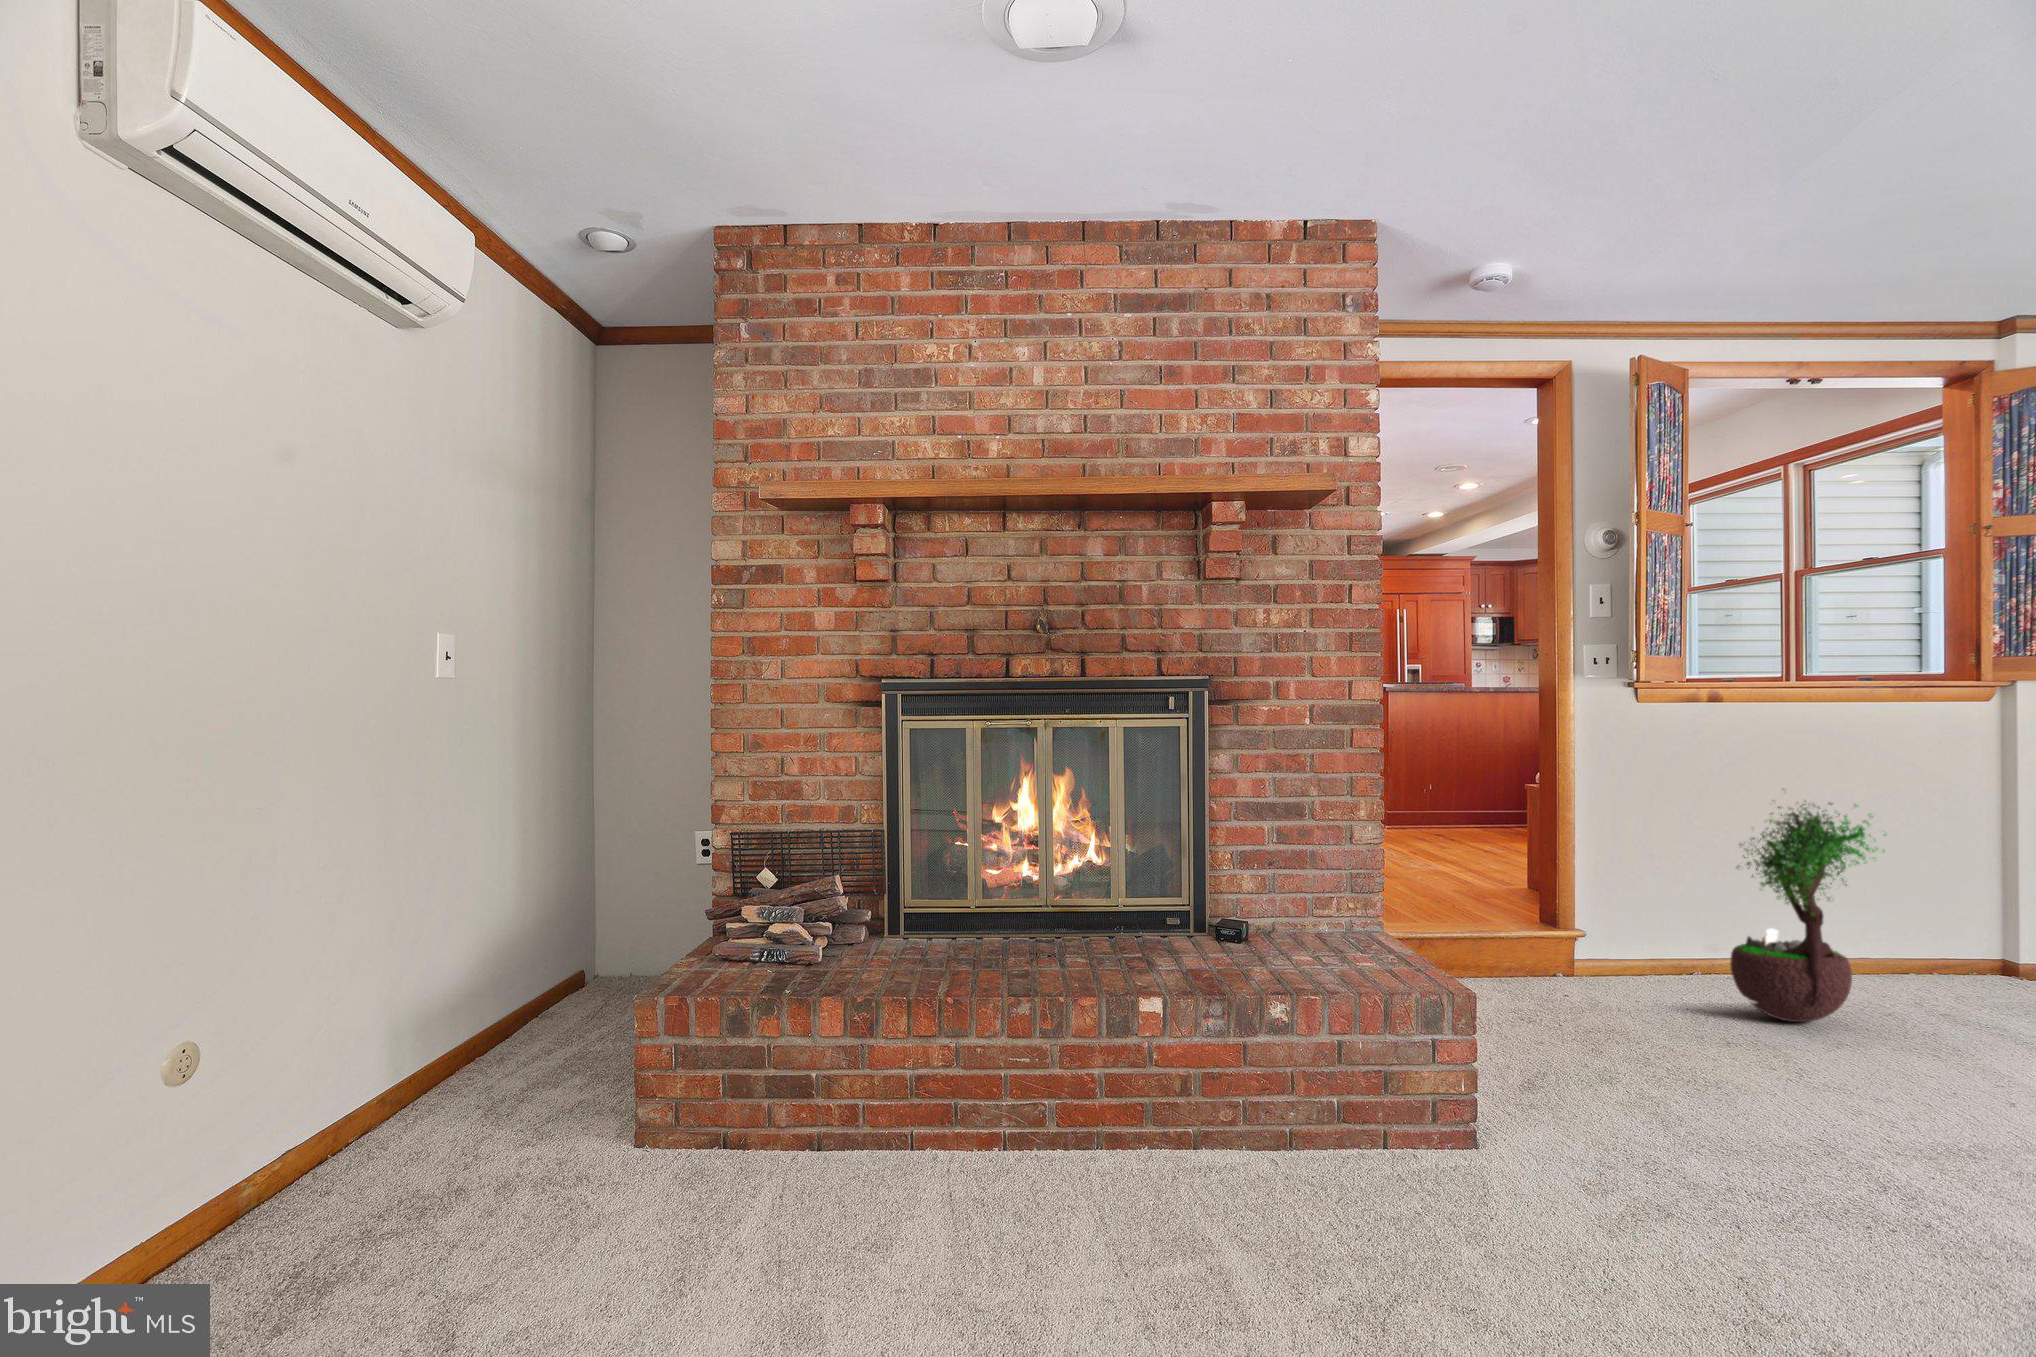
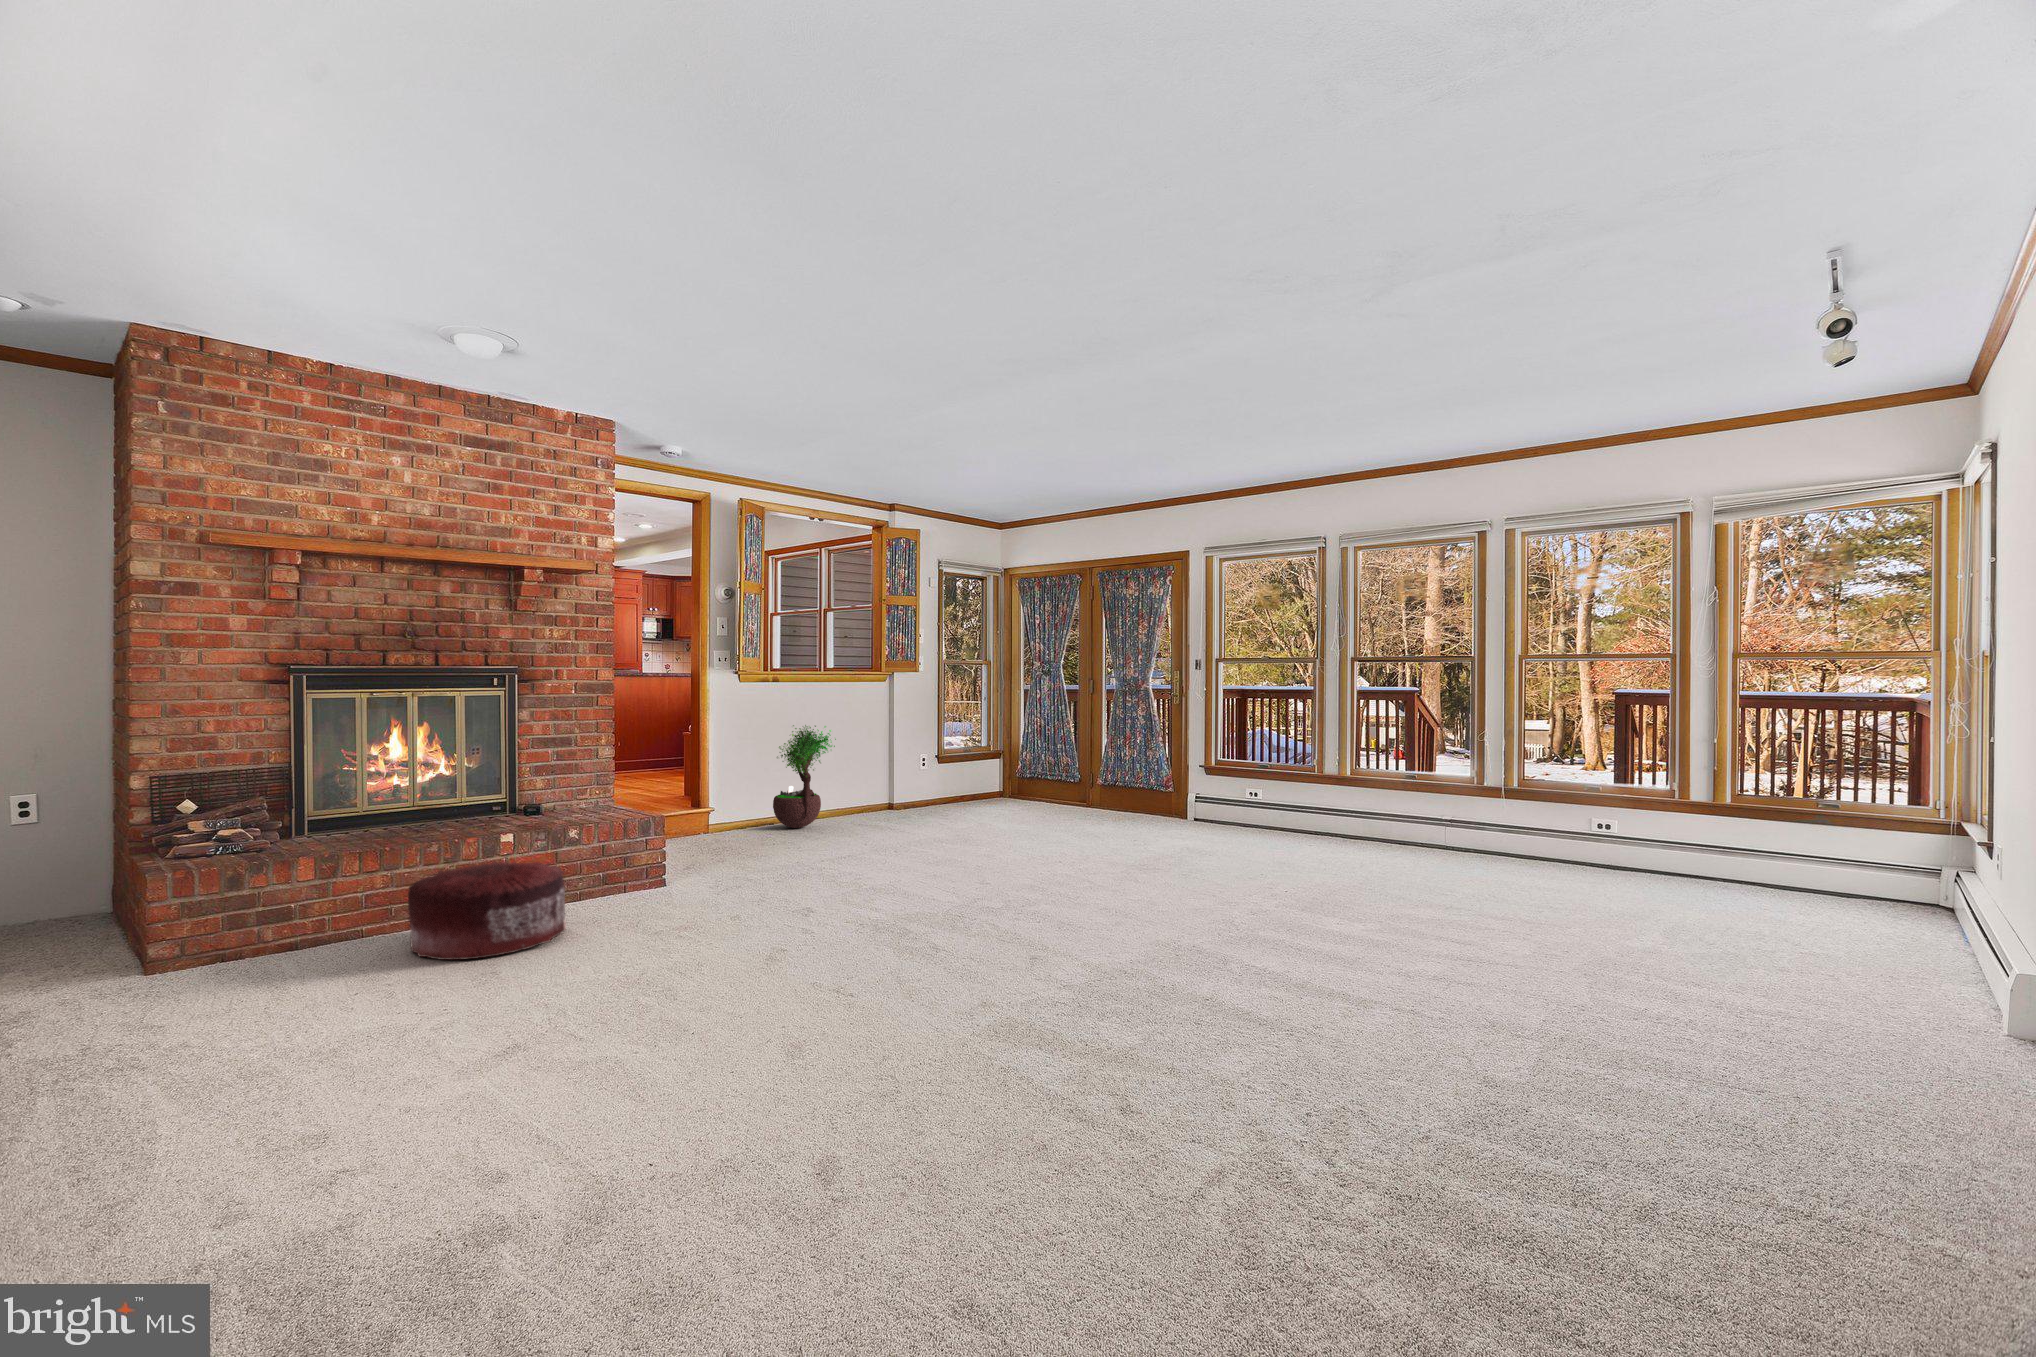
pouf: none [954,1049,1247,1292] -> present [408,862,566,960]

